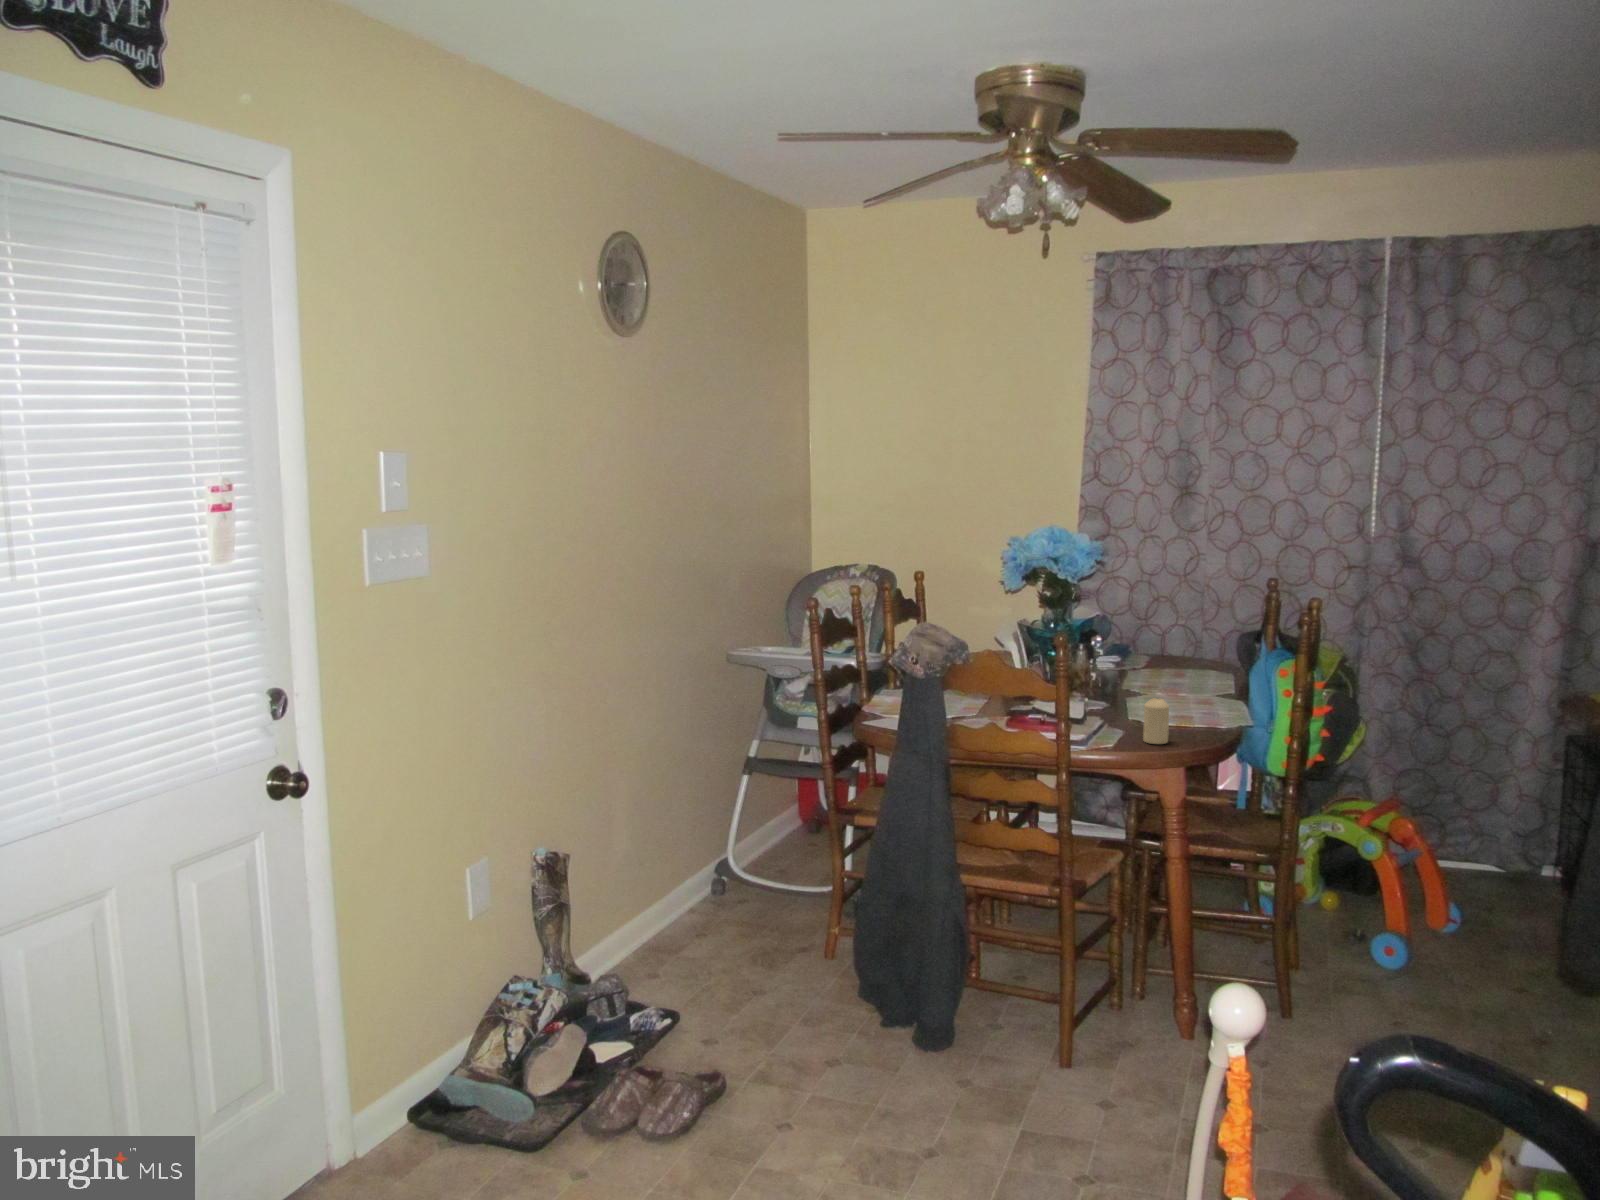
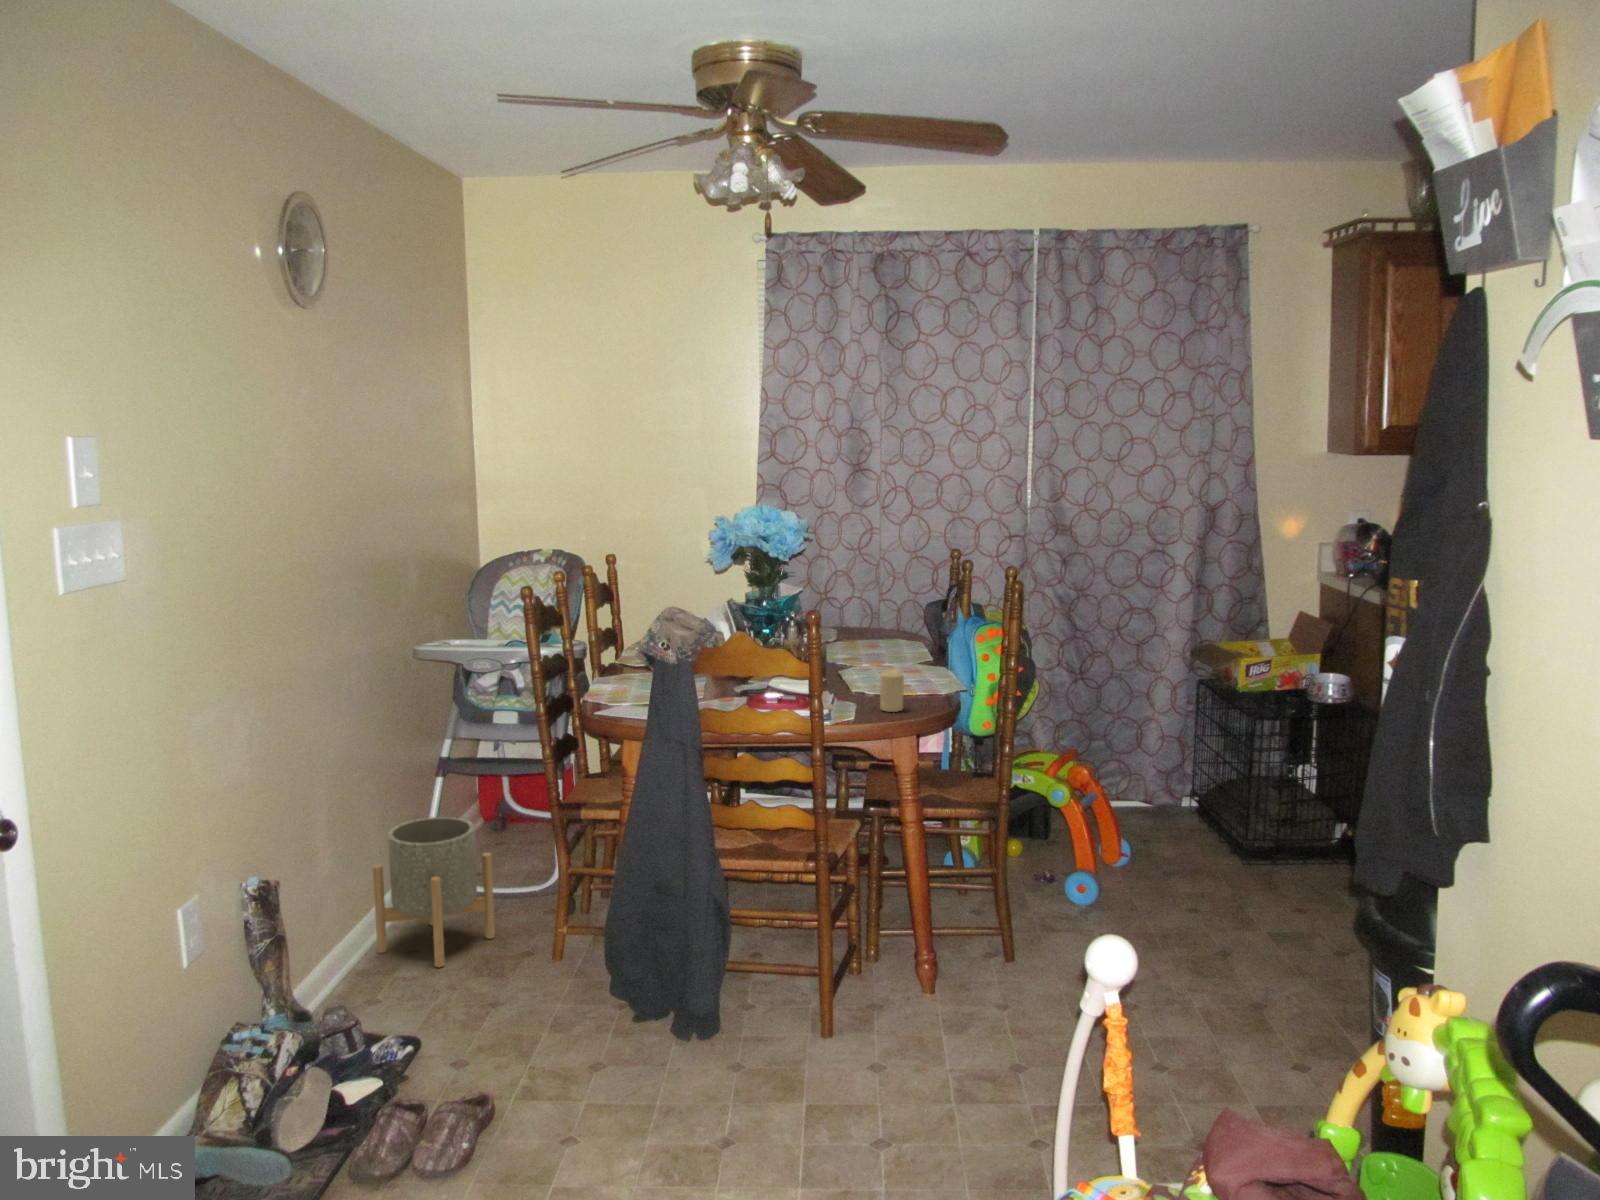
planter: none [671,809,778,948] -> present [373,817,495,967]

